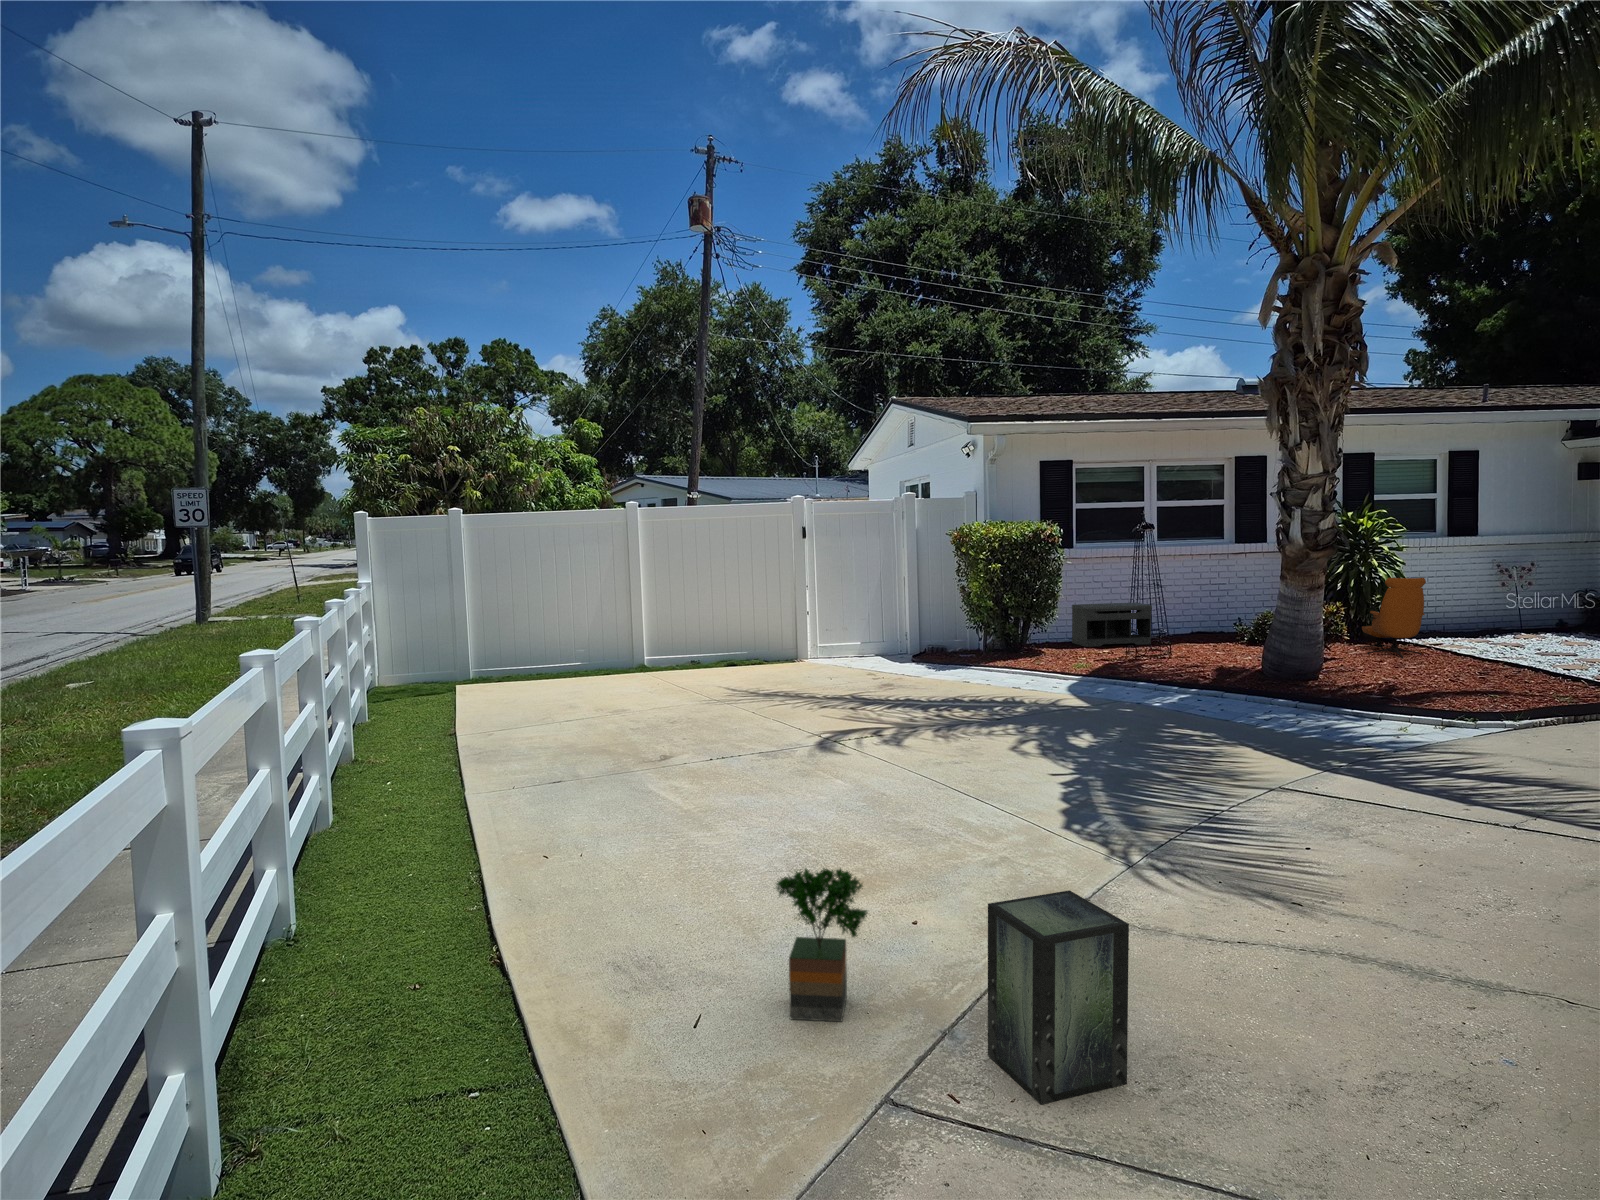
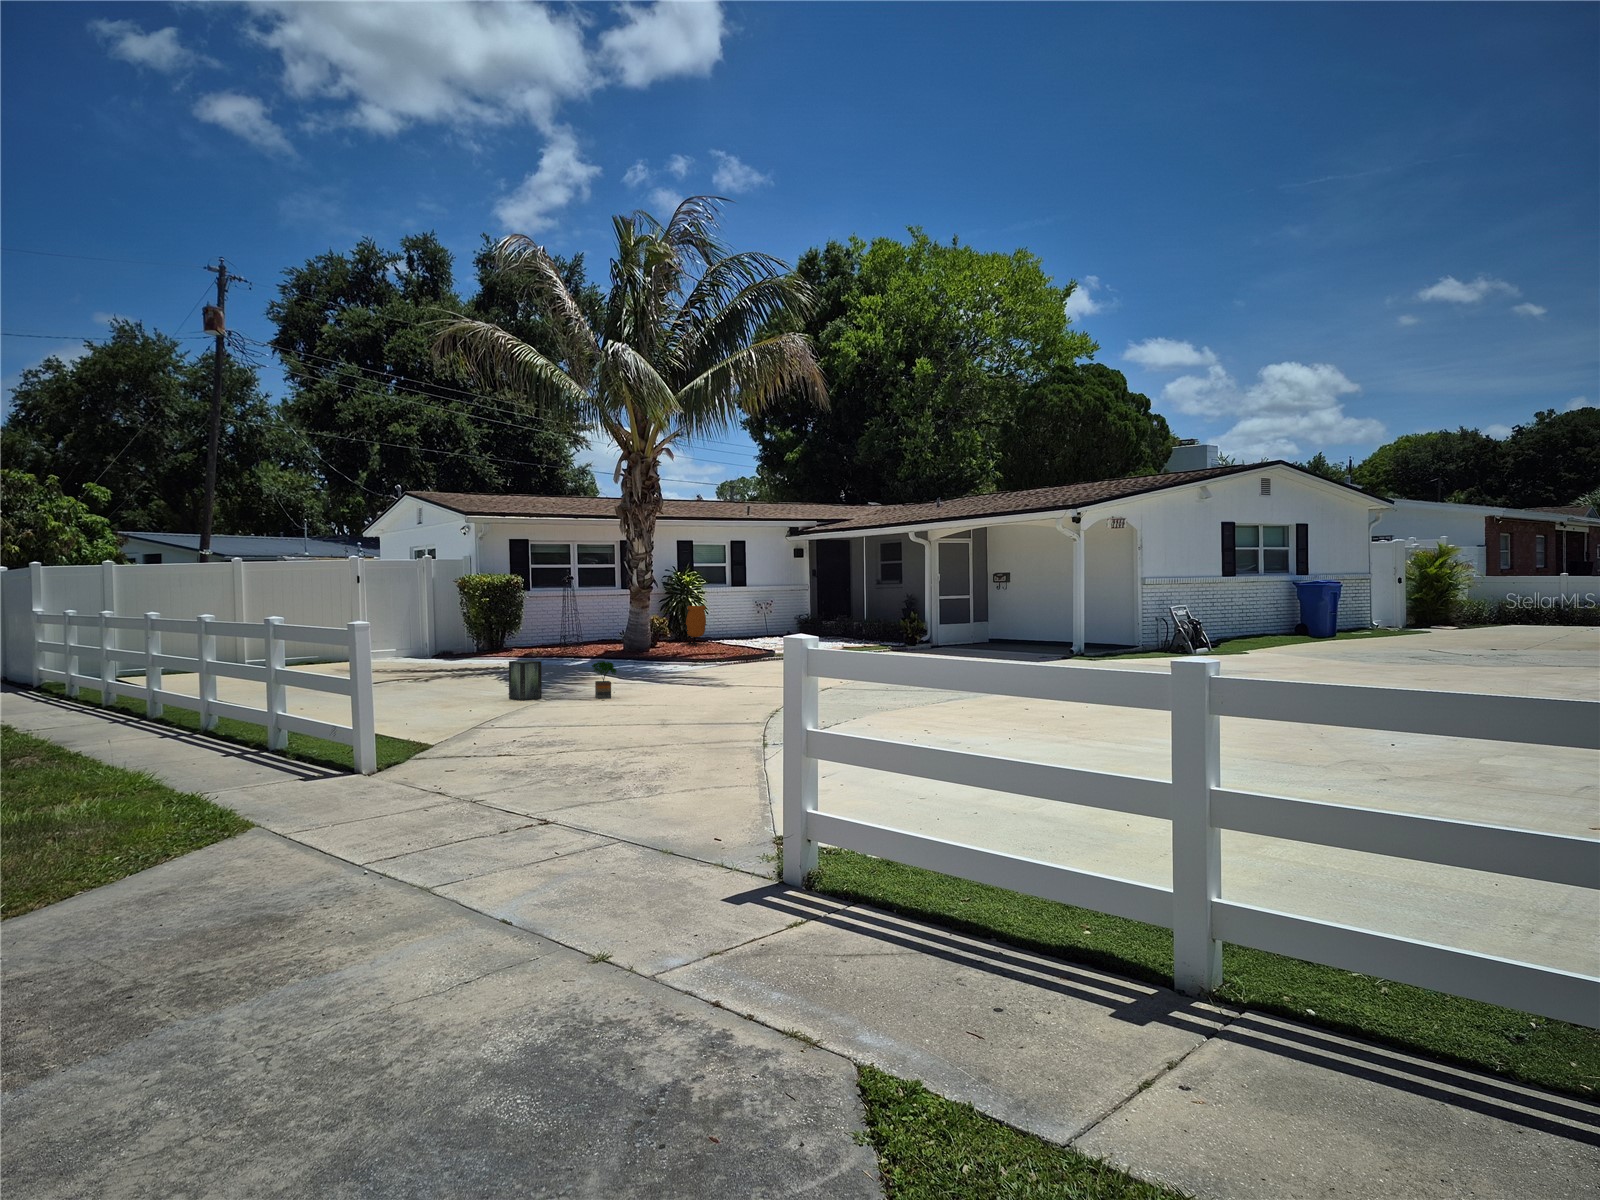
bench: present [1072,603,1152,647] -> none [528,623,574,648]
potted tree: present [776,868,867,1022] -> present [592,661,617,699]

